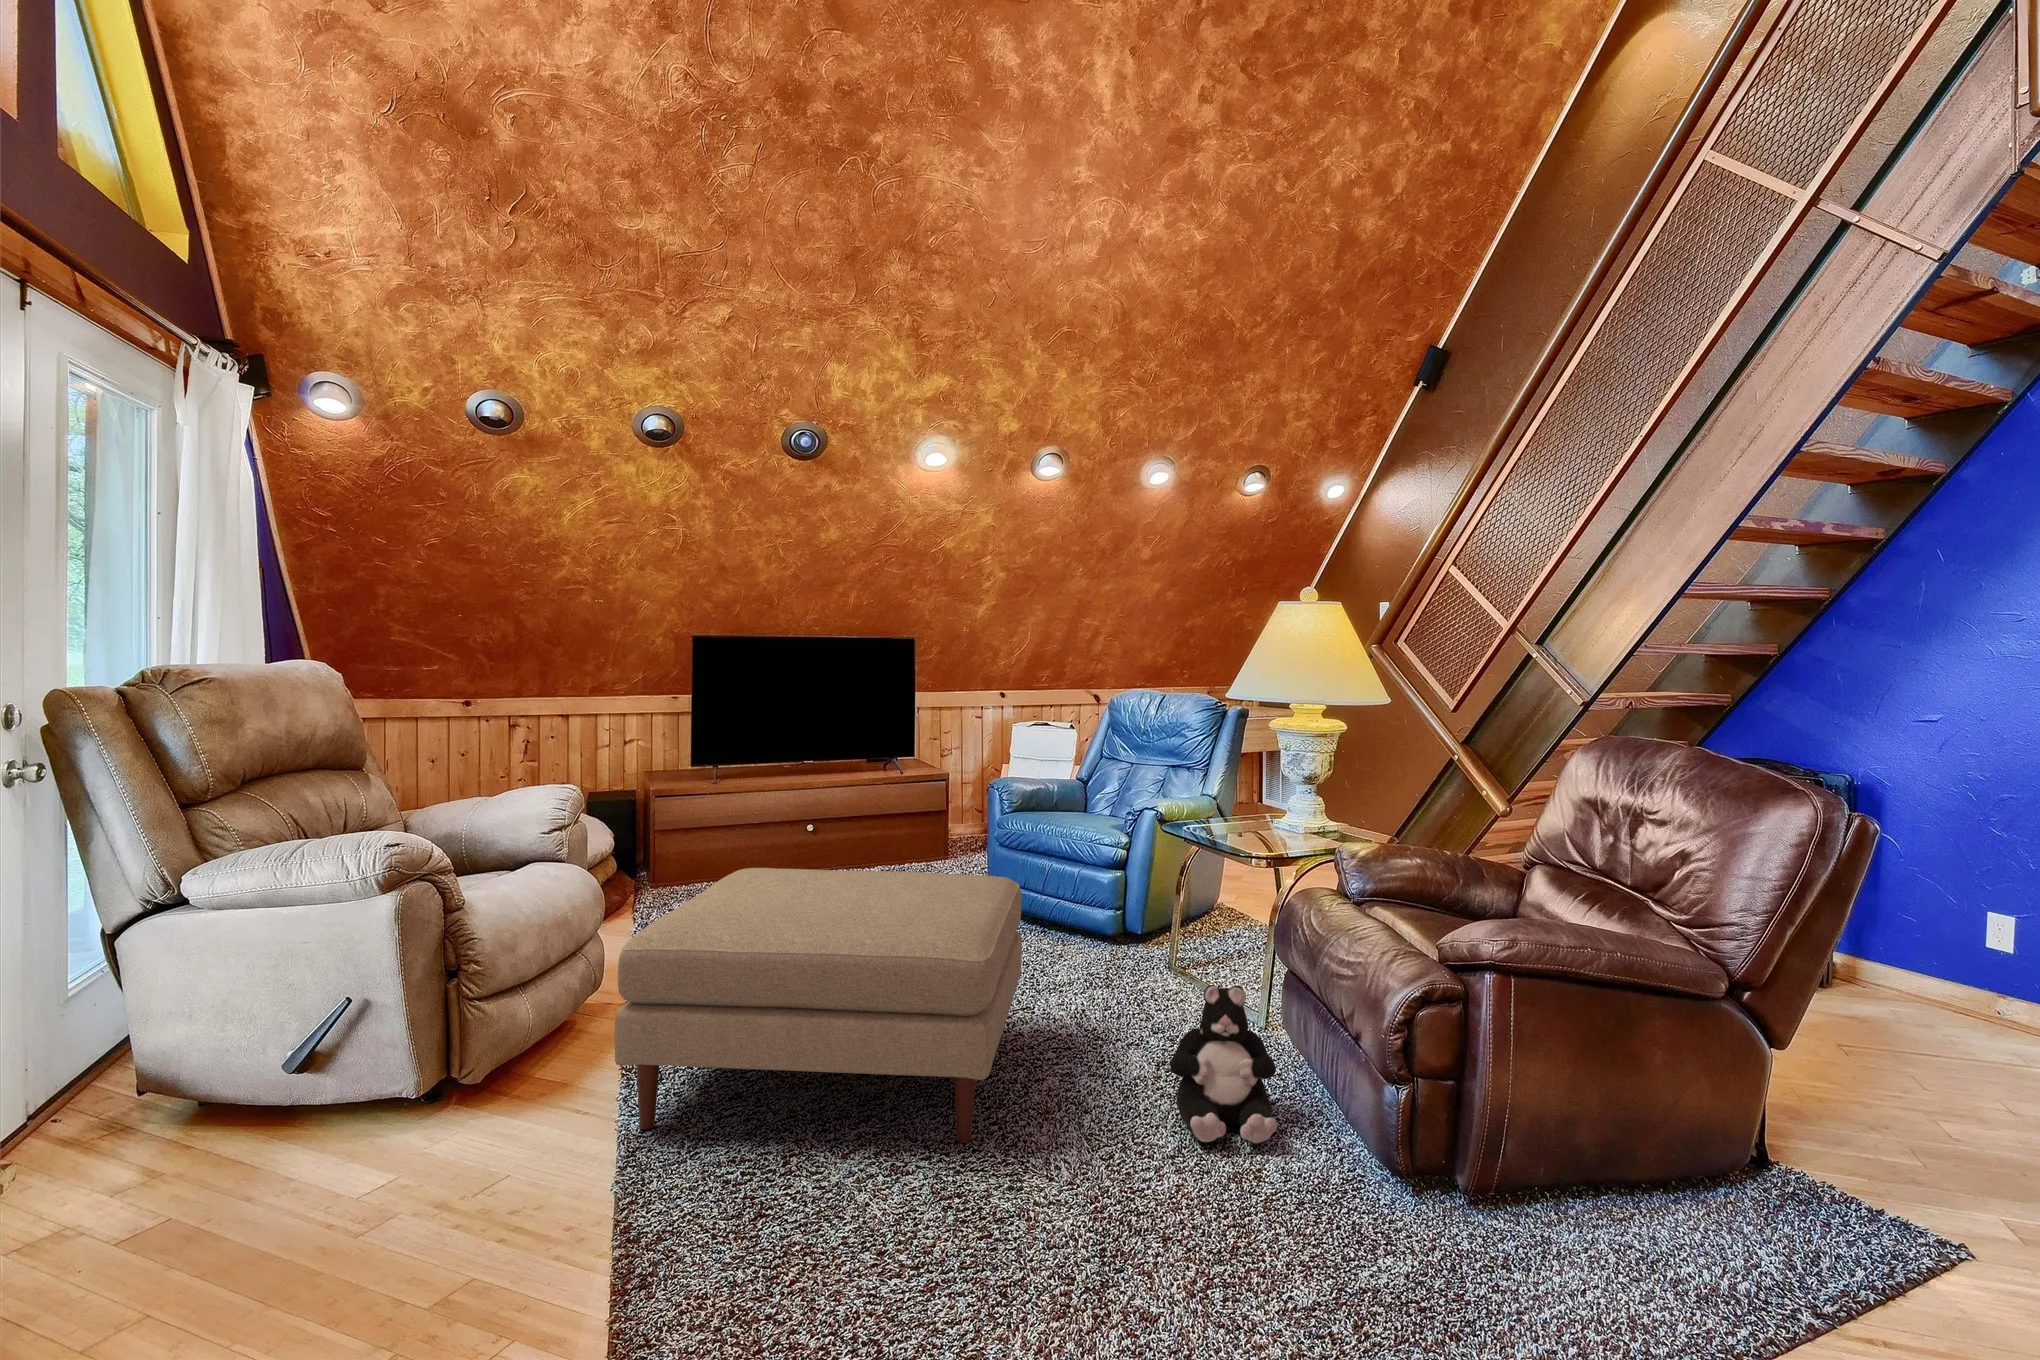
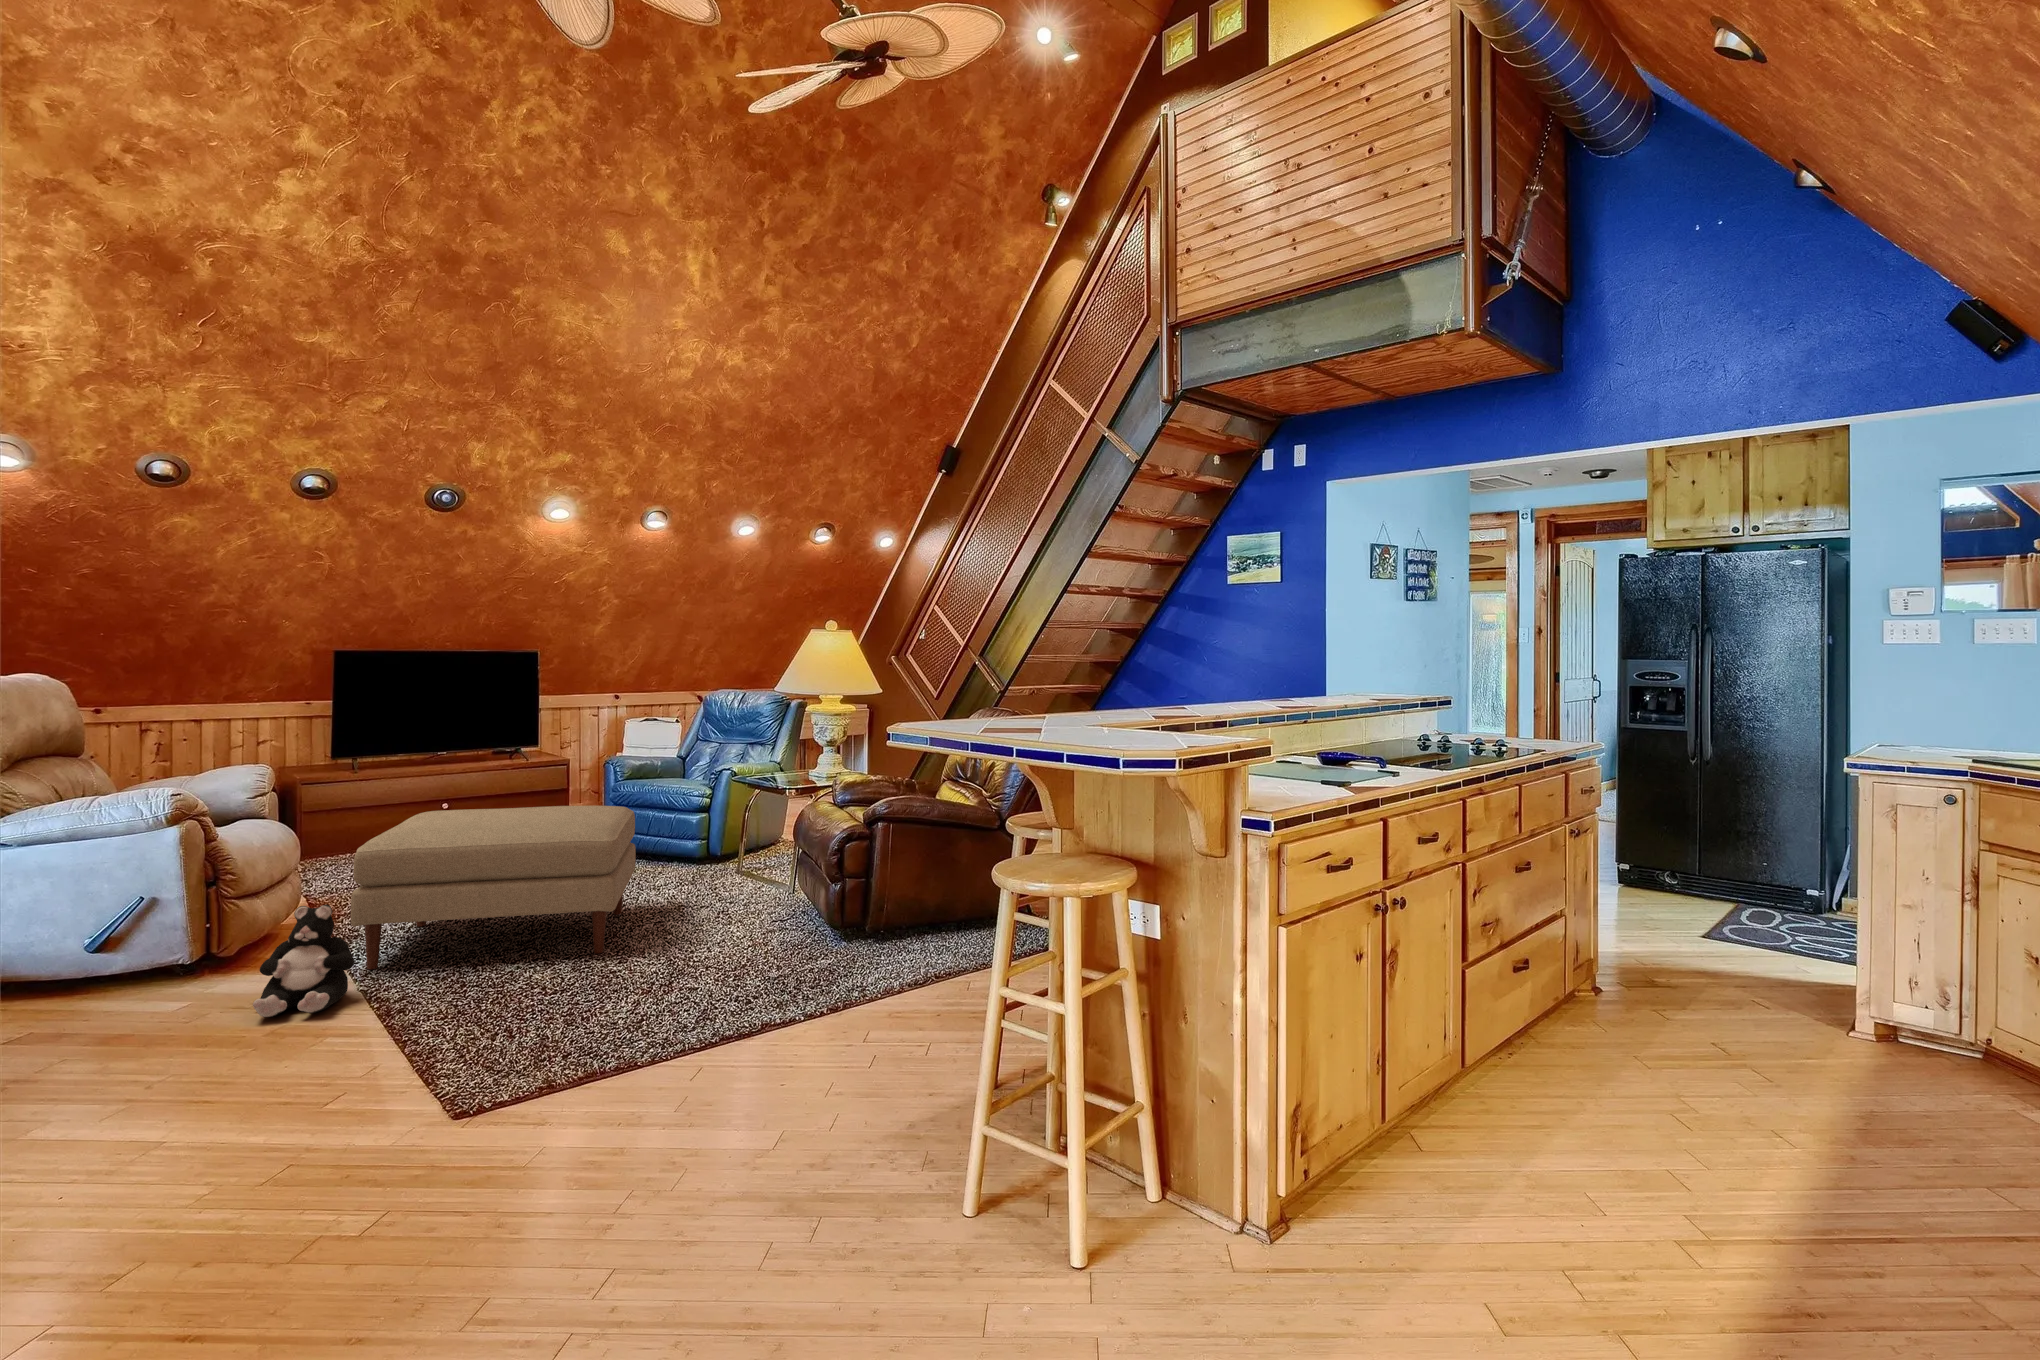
plush toy: present [1170,985,1277,1144] -> present [253,904,354,1017]

